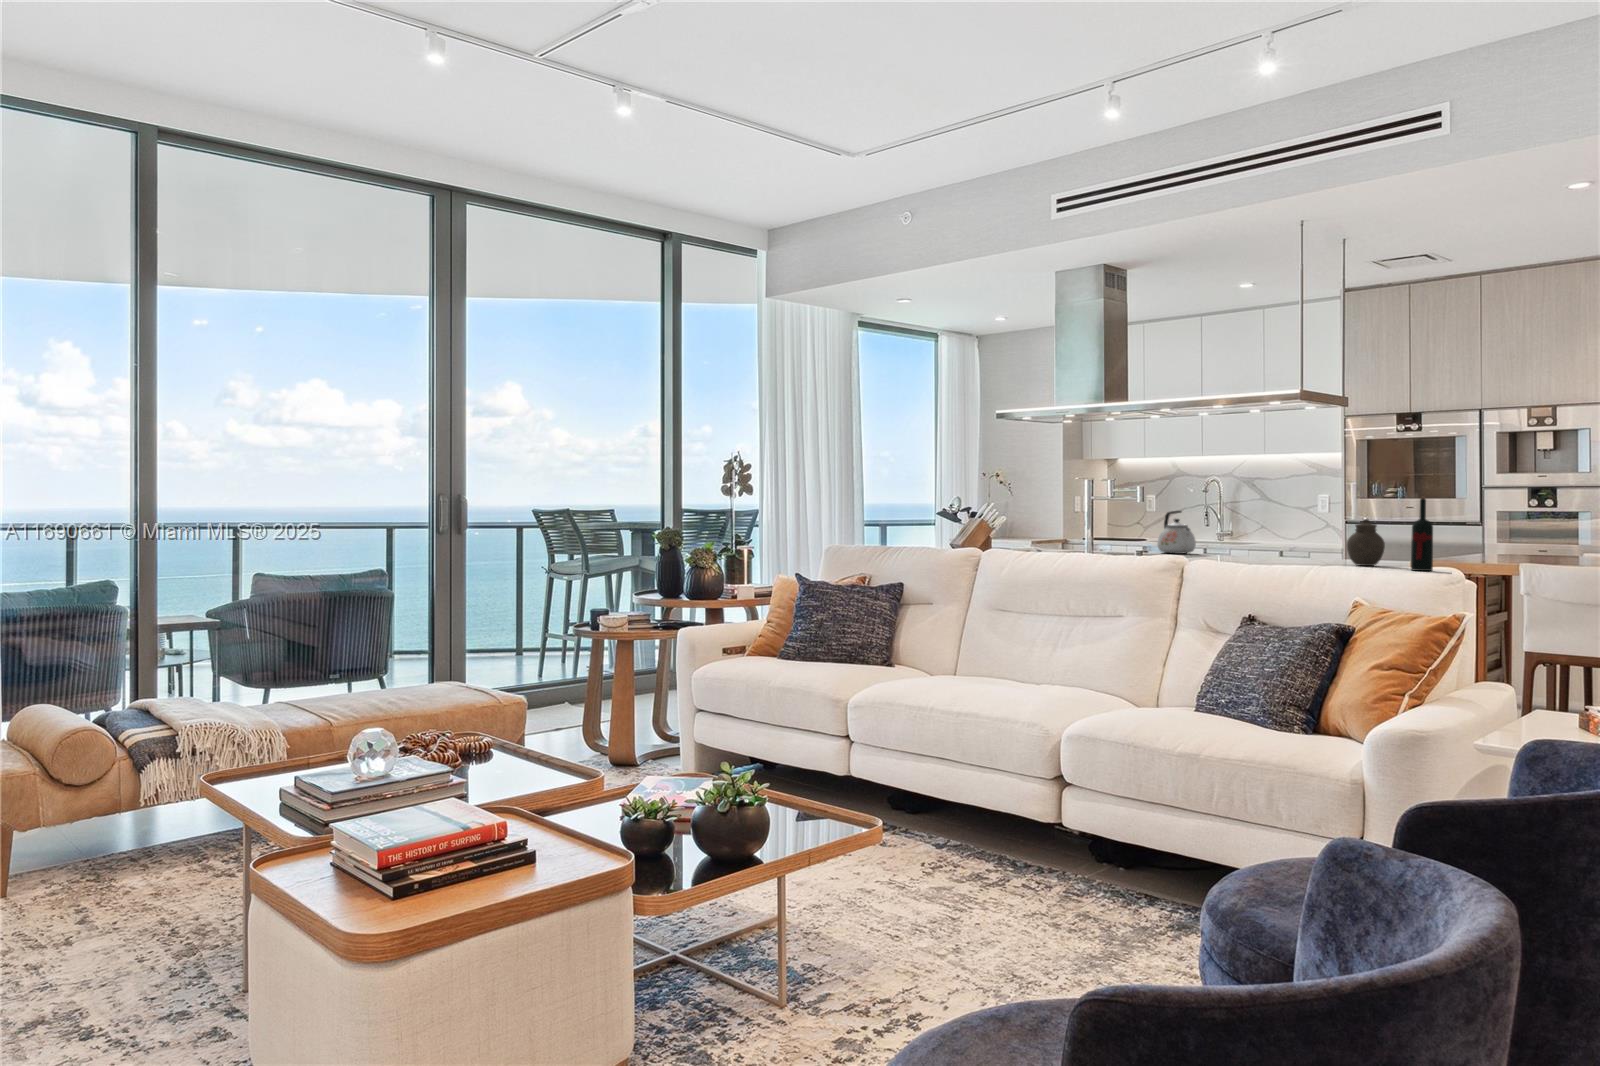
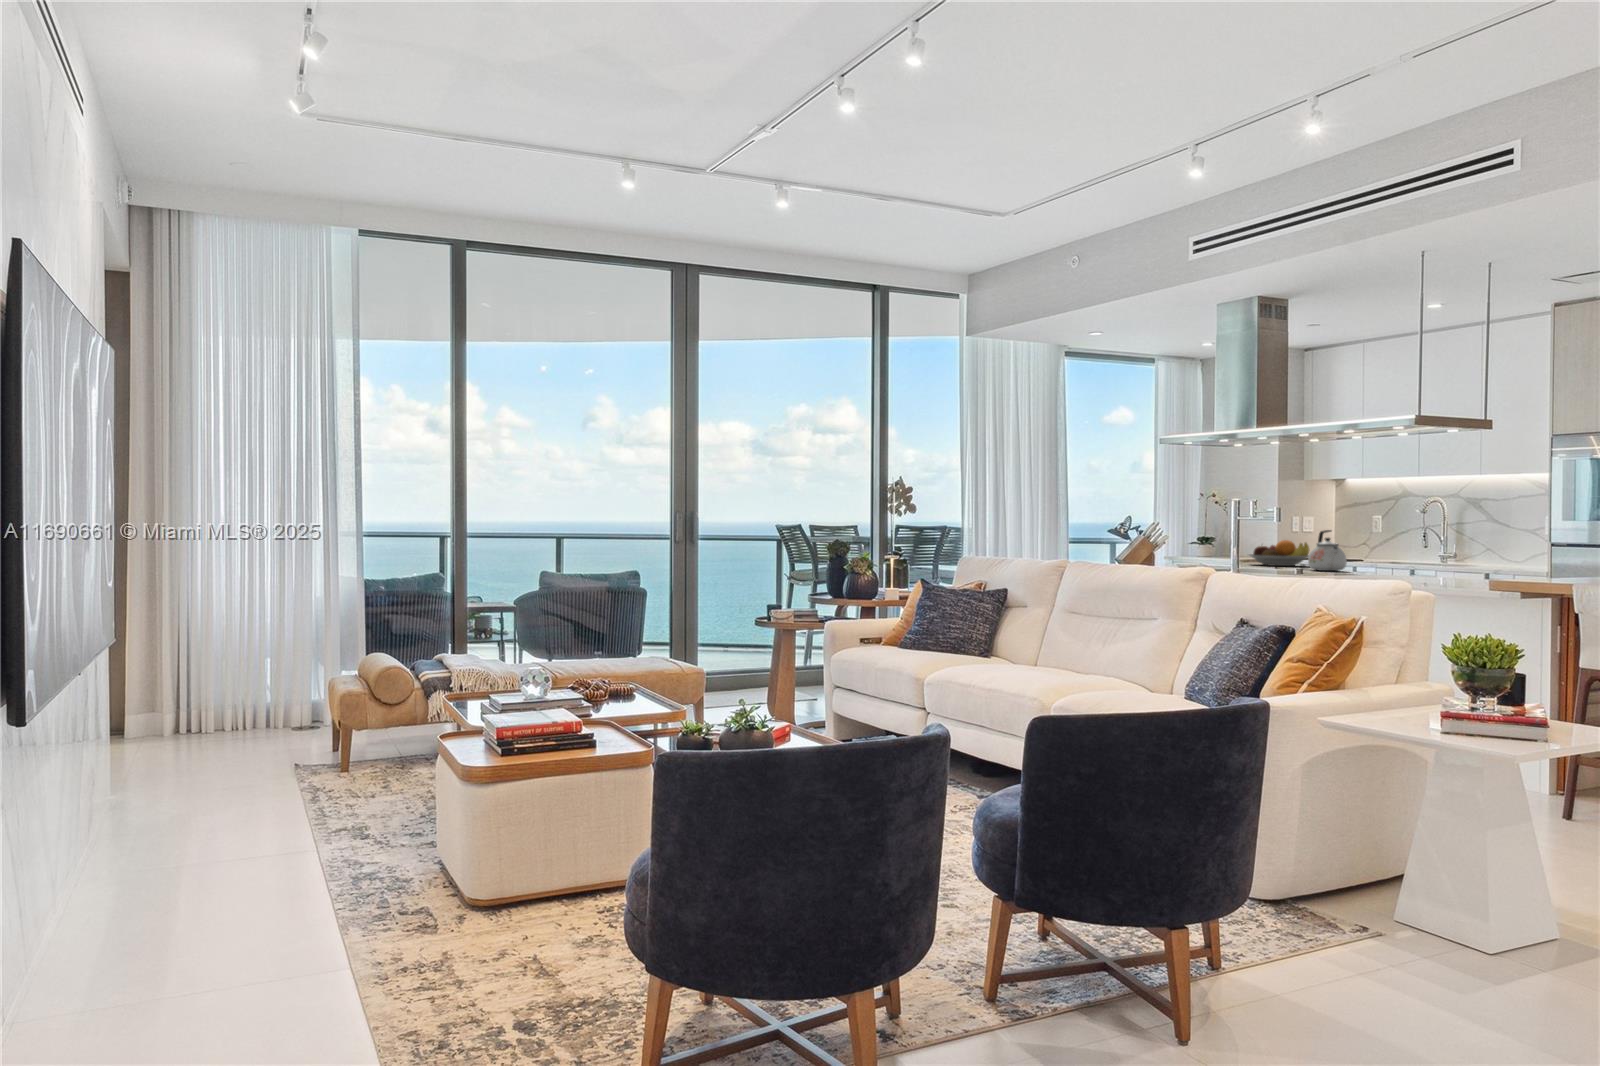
wine bottle: present [1411,496,1433,571] -> none [1501,517,1523,590]
jar: present [1347,519,1385,566] -> none [1457,539,1495,584]
fruit bowl: none [1077,522,1141,549] -> present [1249,540,1309,566]

